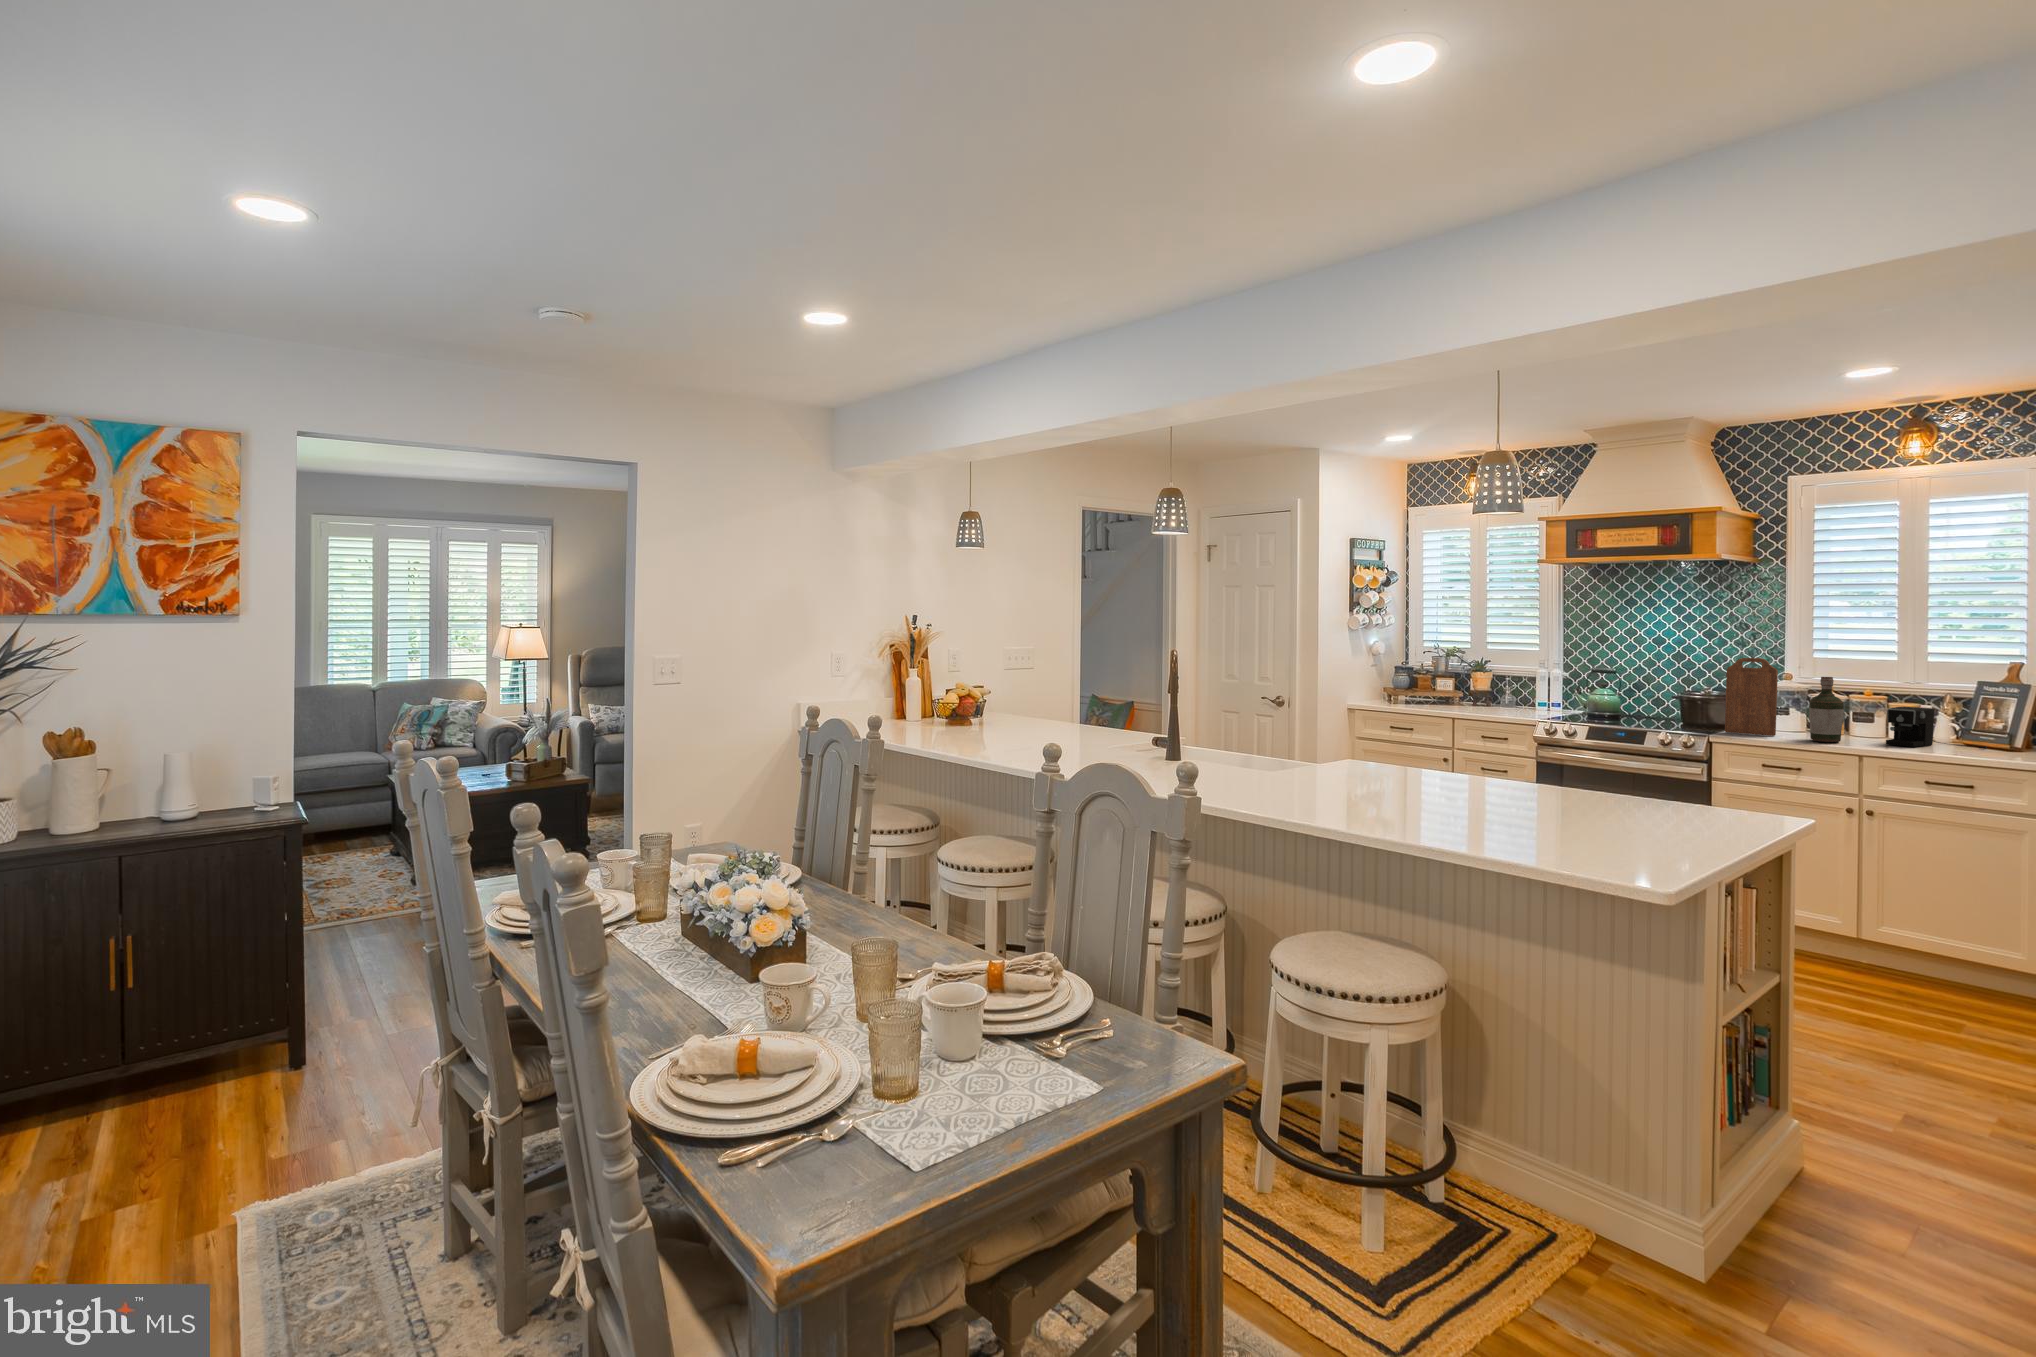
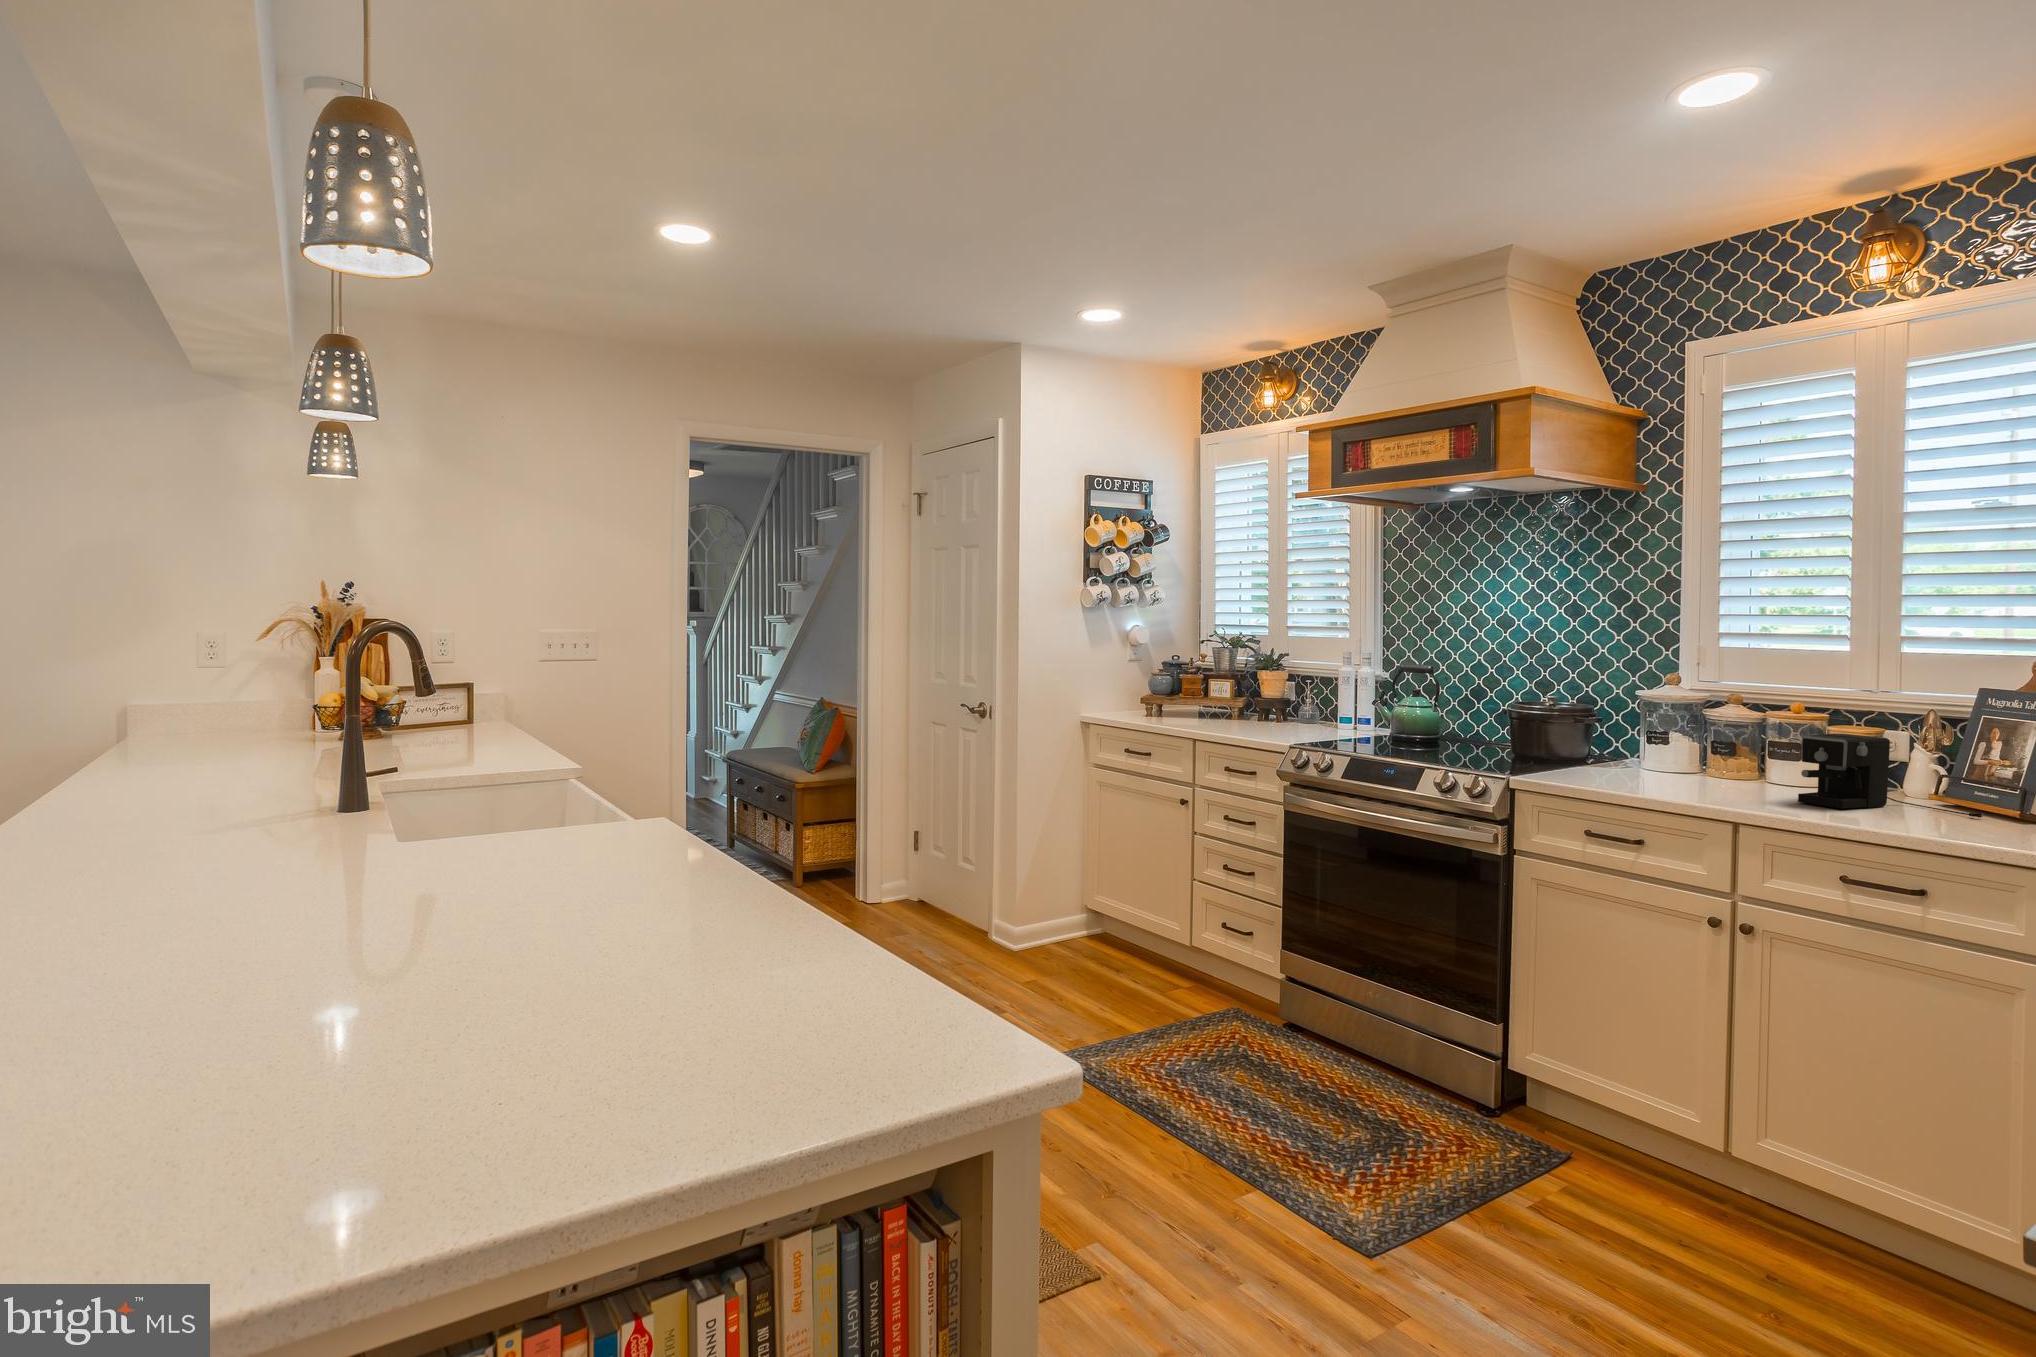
cutting board: present [1725,658,1778,736] -> none [1554,644,1631,779]
bottle: present [1809,677,1844,742] -> none [1671,677,1728,794]

